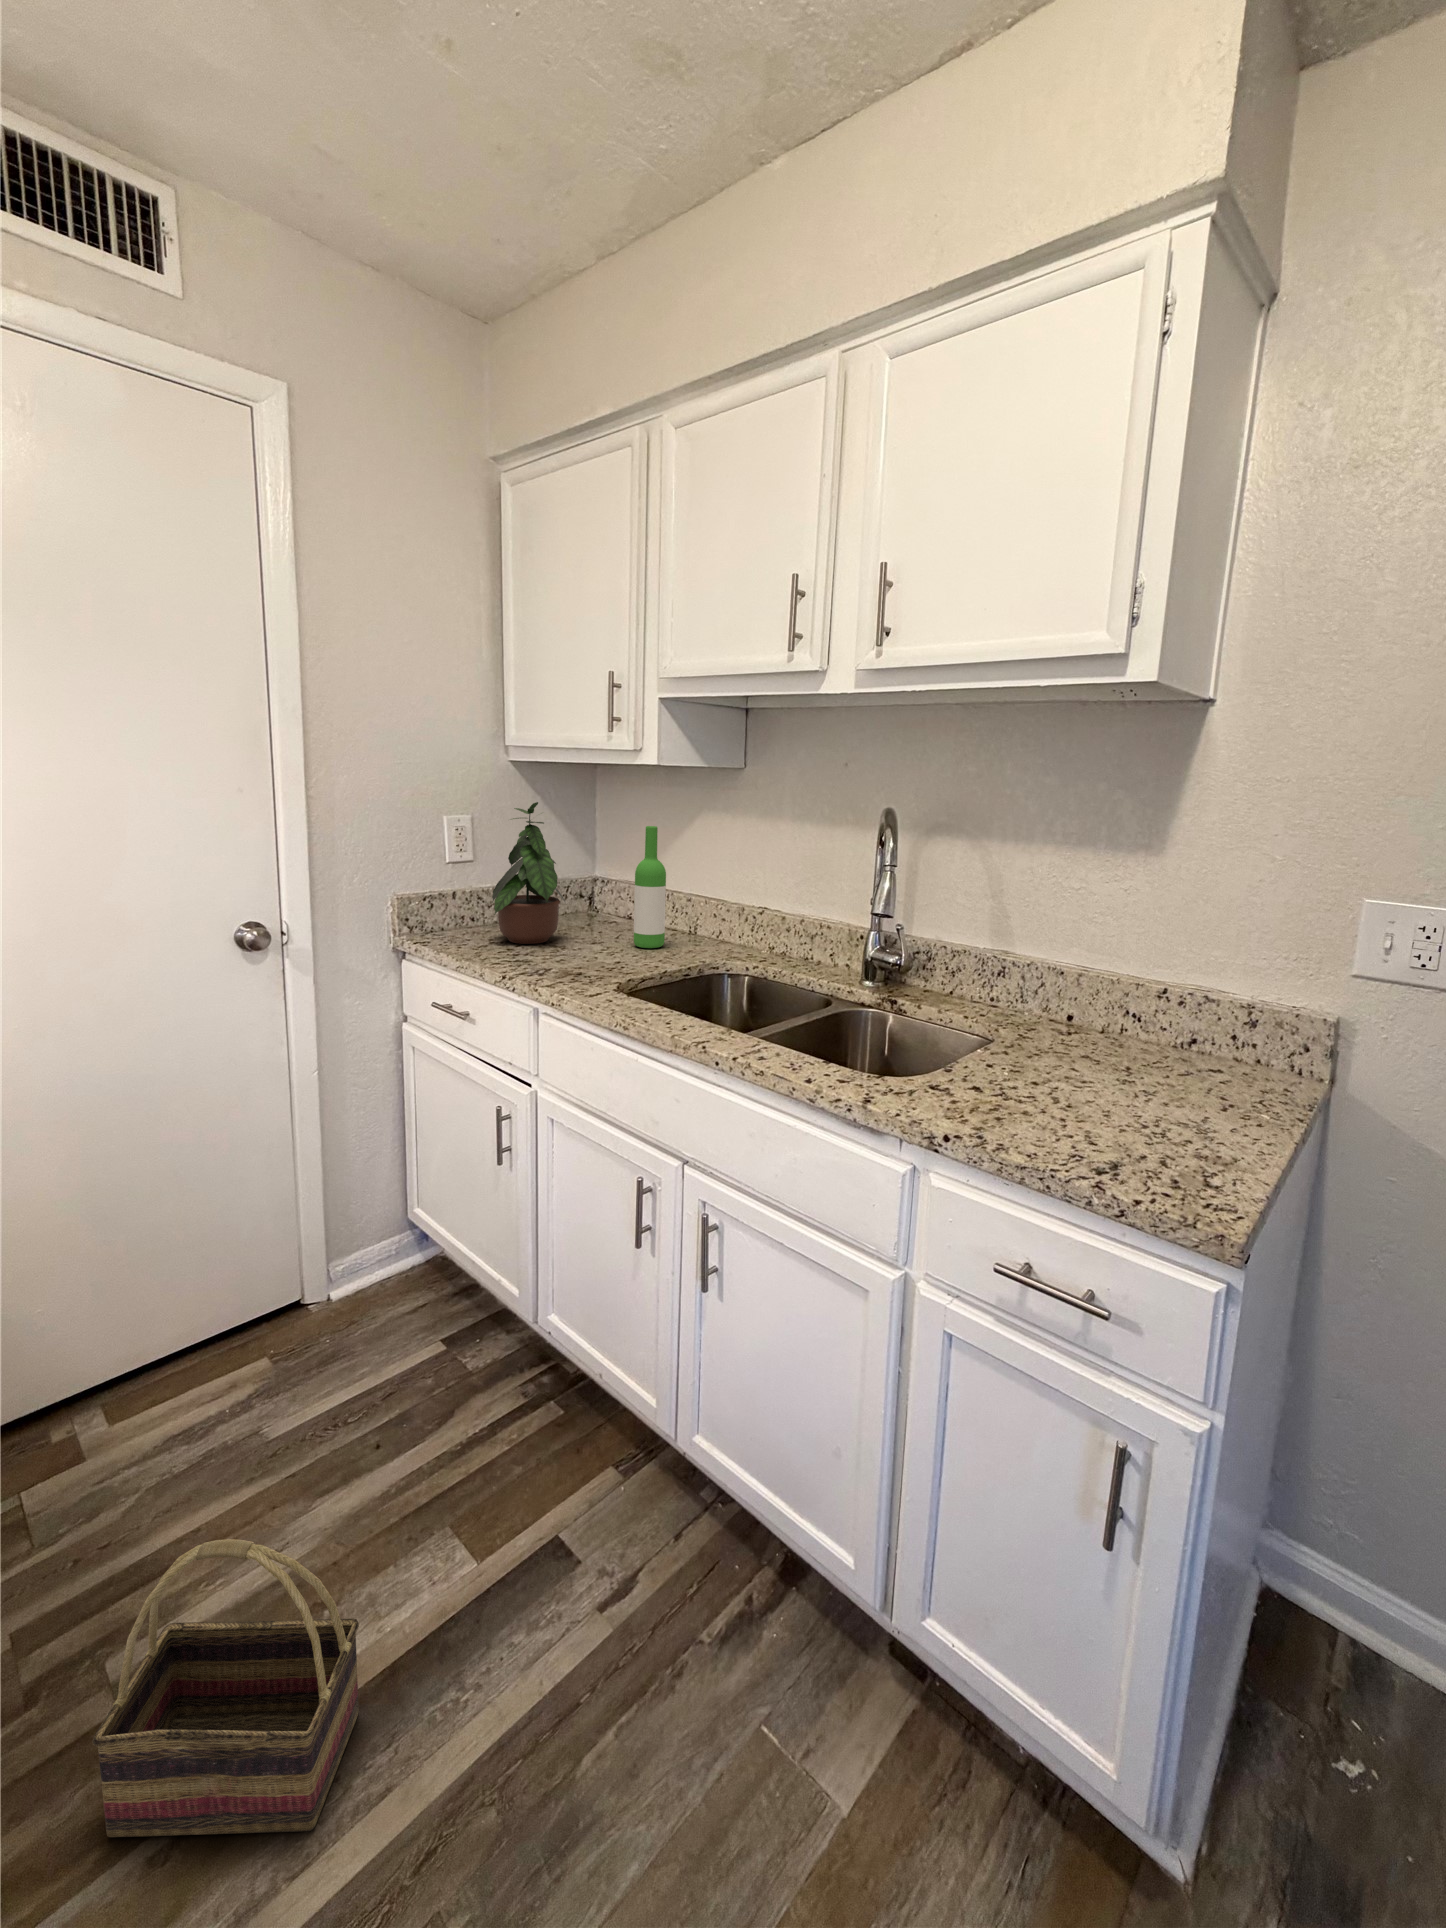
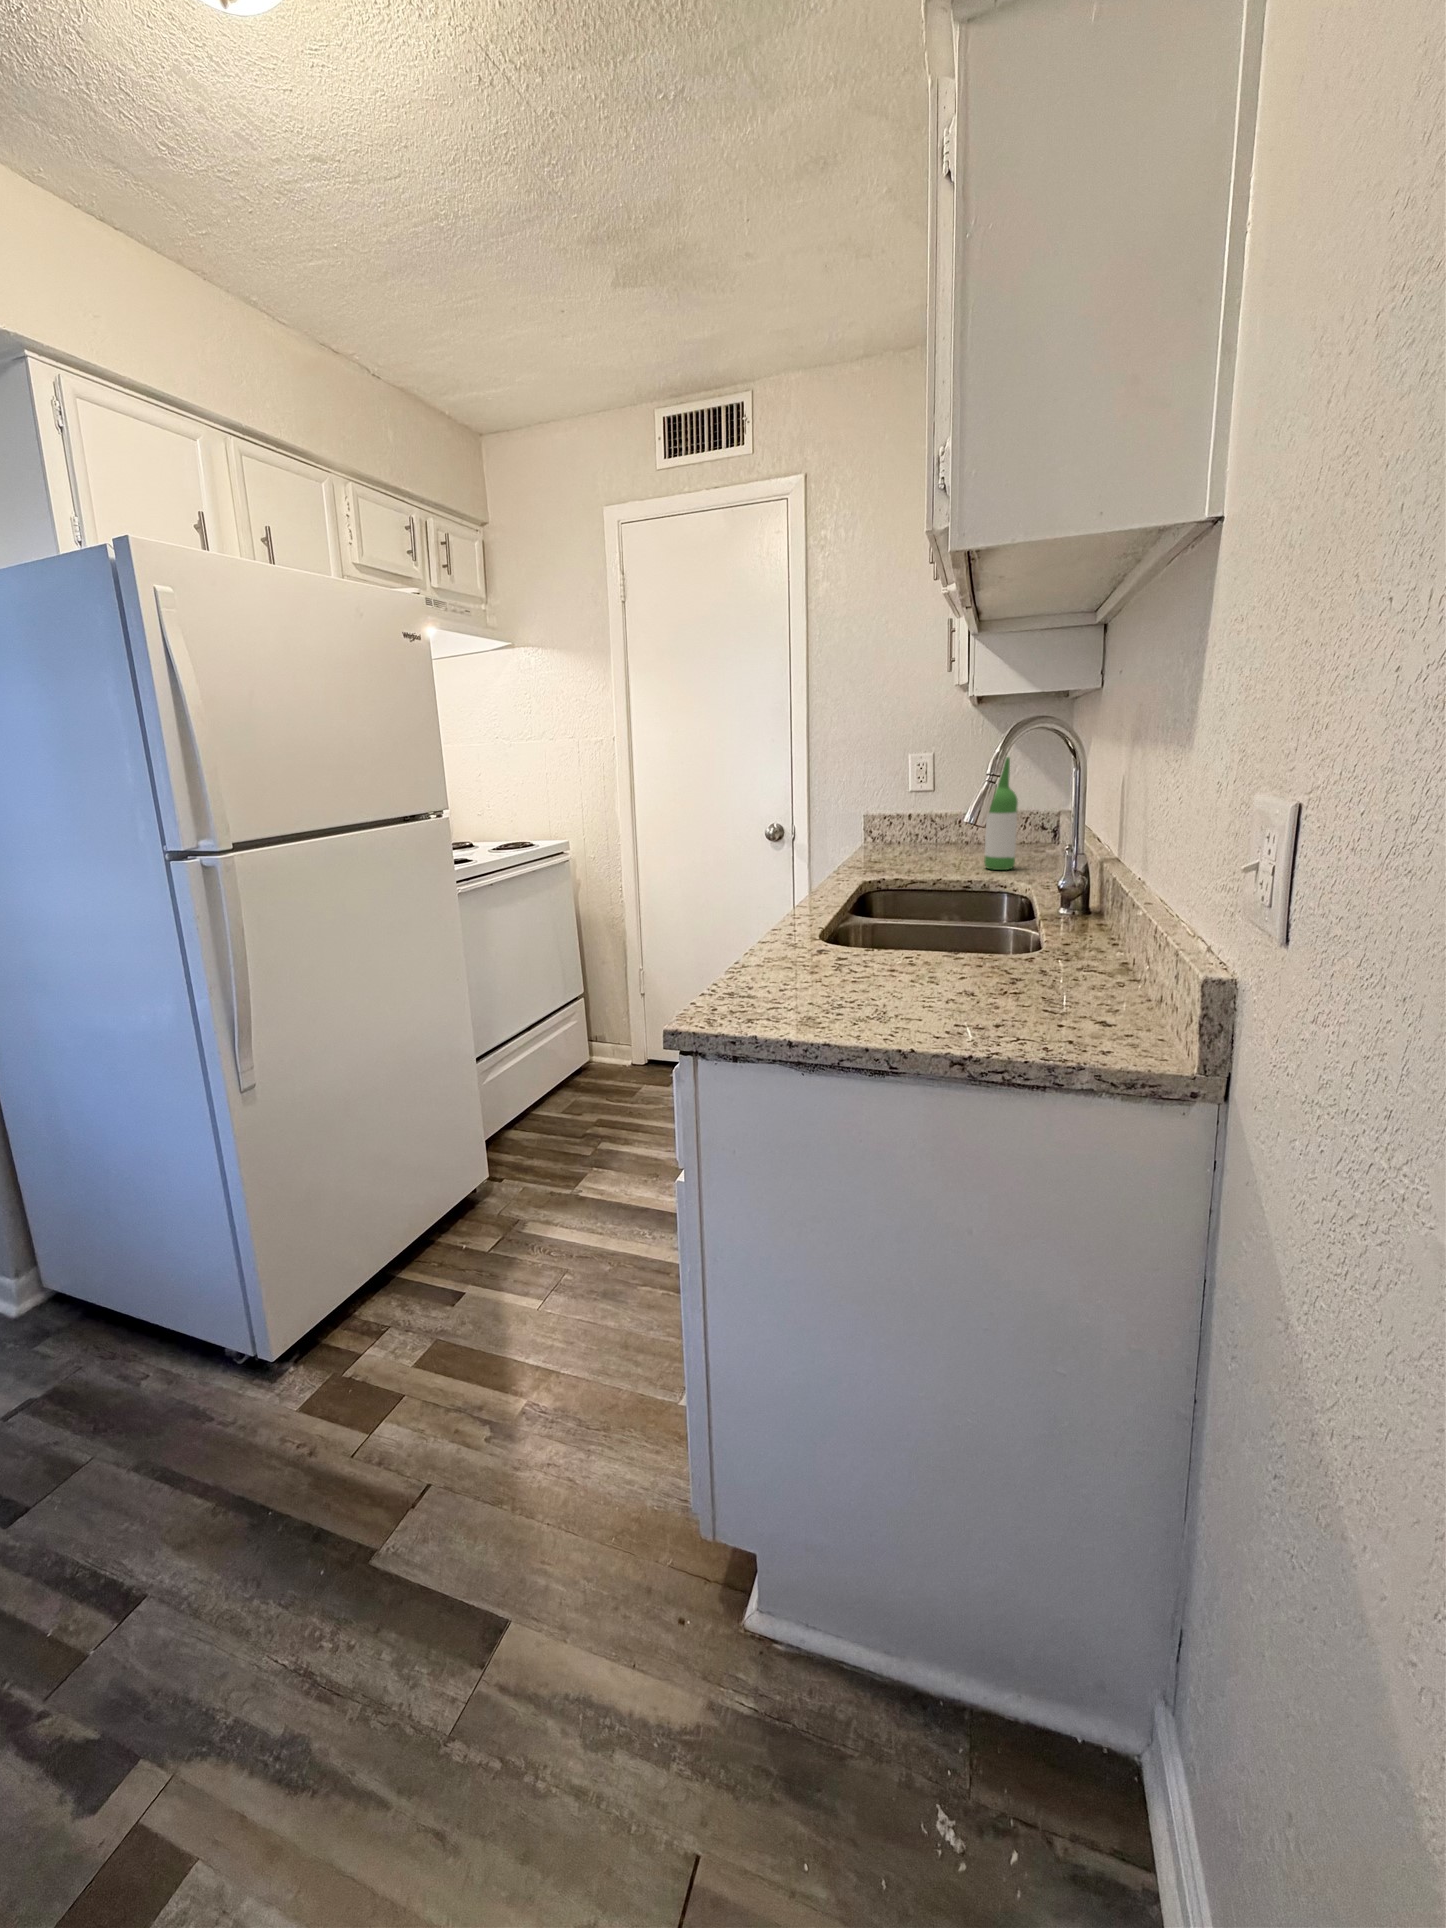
potted plant: present [492,802,565,944] -> none [896,739,966,856]
basket: present [92,1539,359,1837] -> none [547,1080,623,1223]

